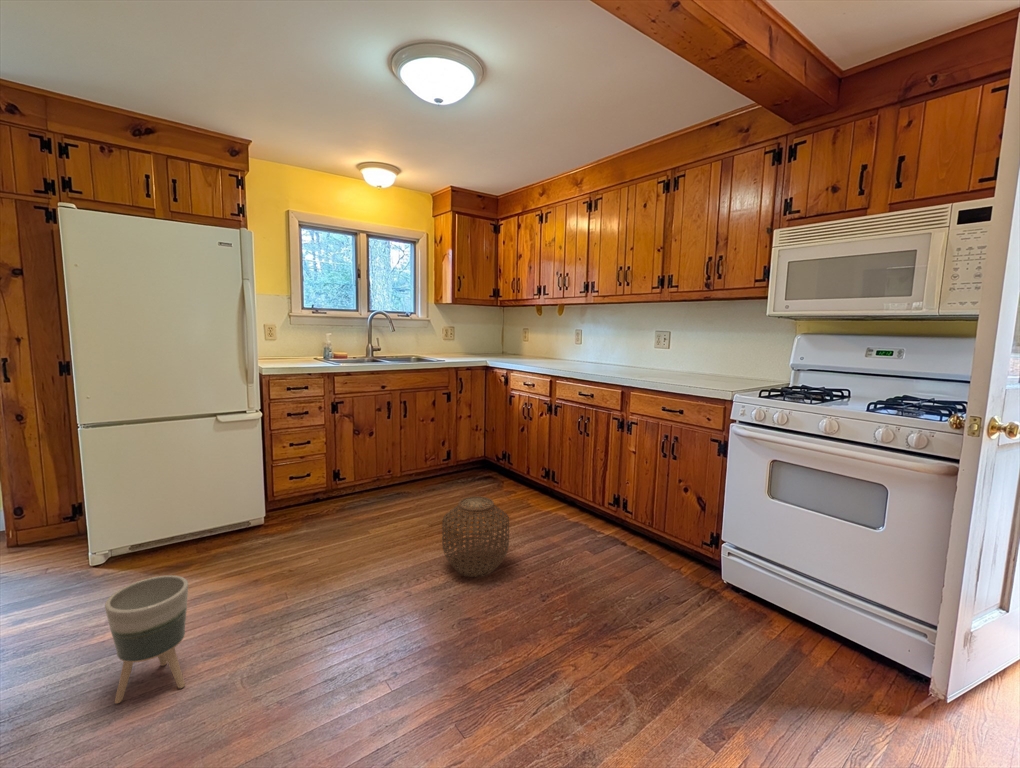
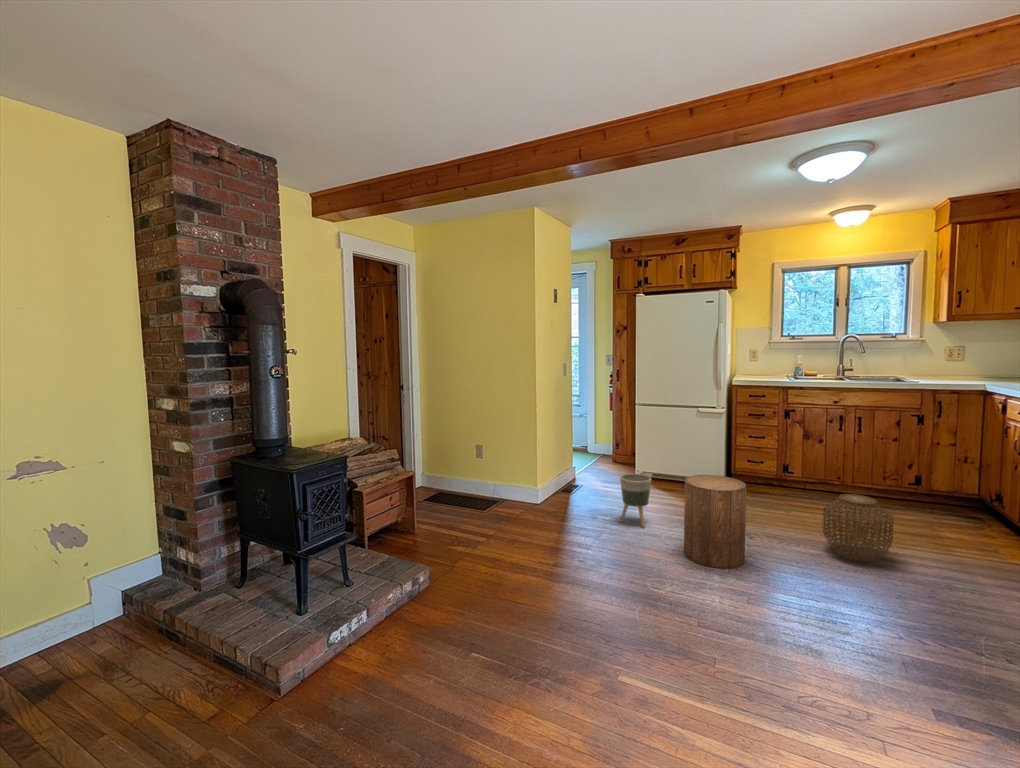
stool: none [291,531,398,714] -> present [684,475,746,568]

